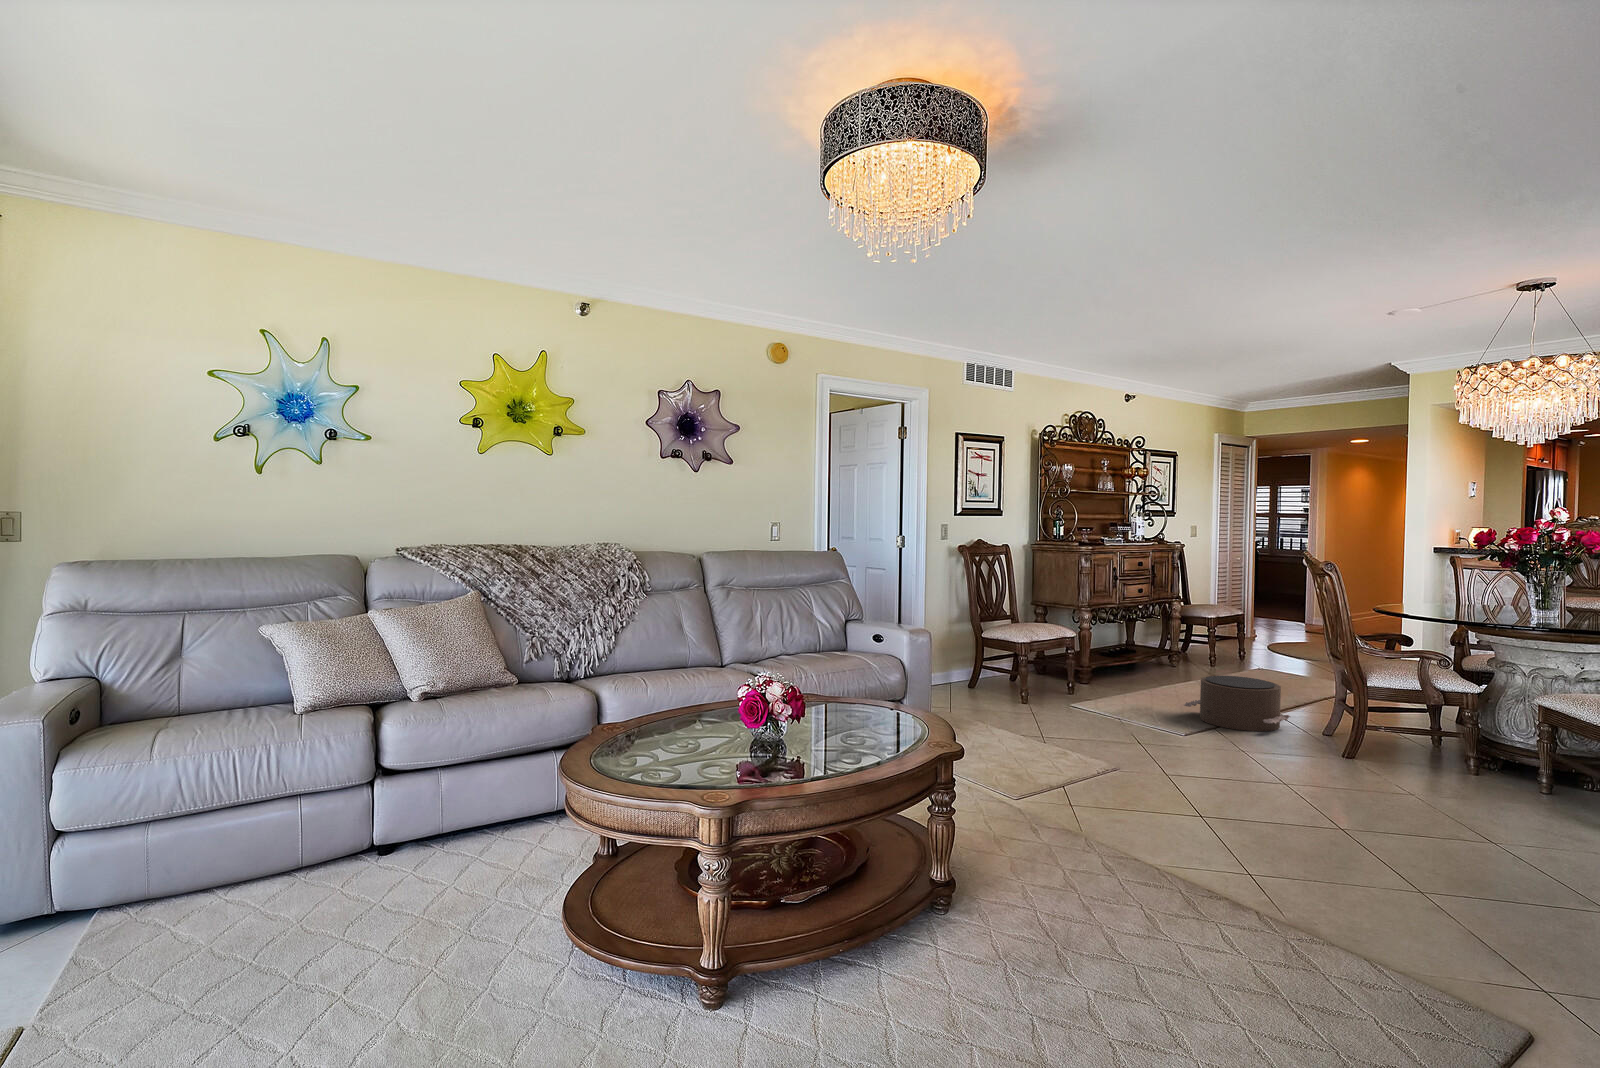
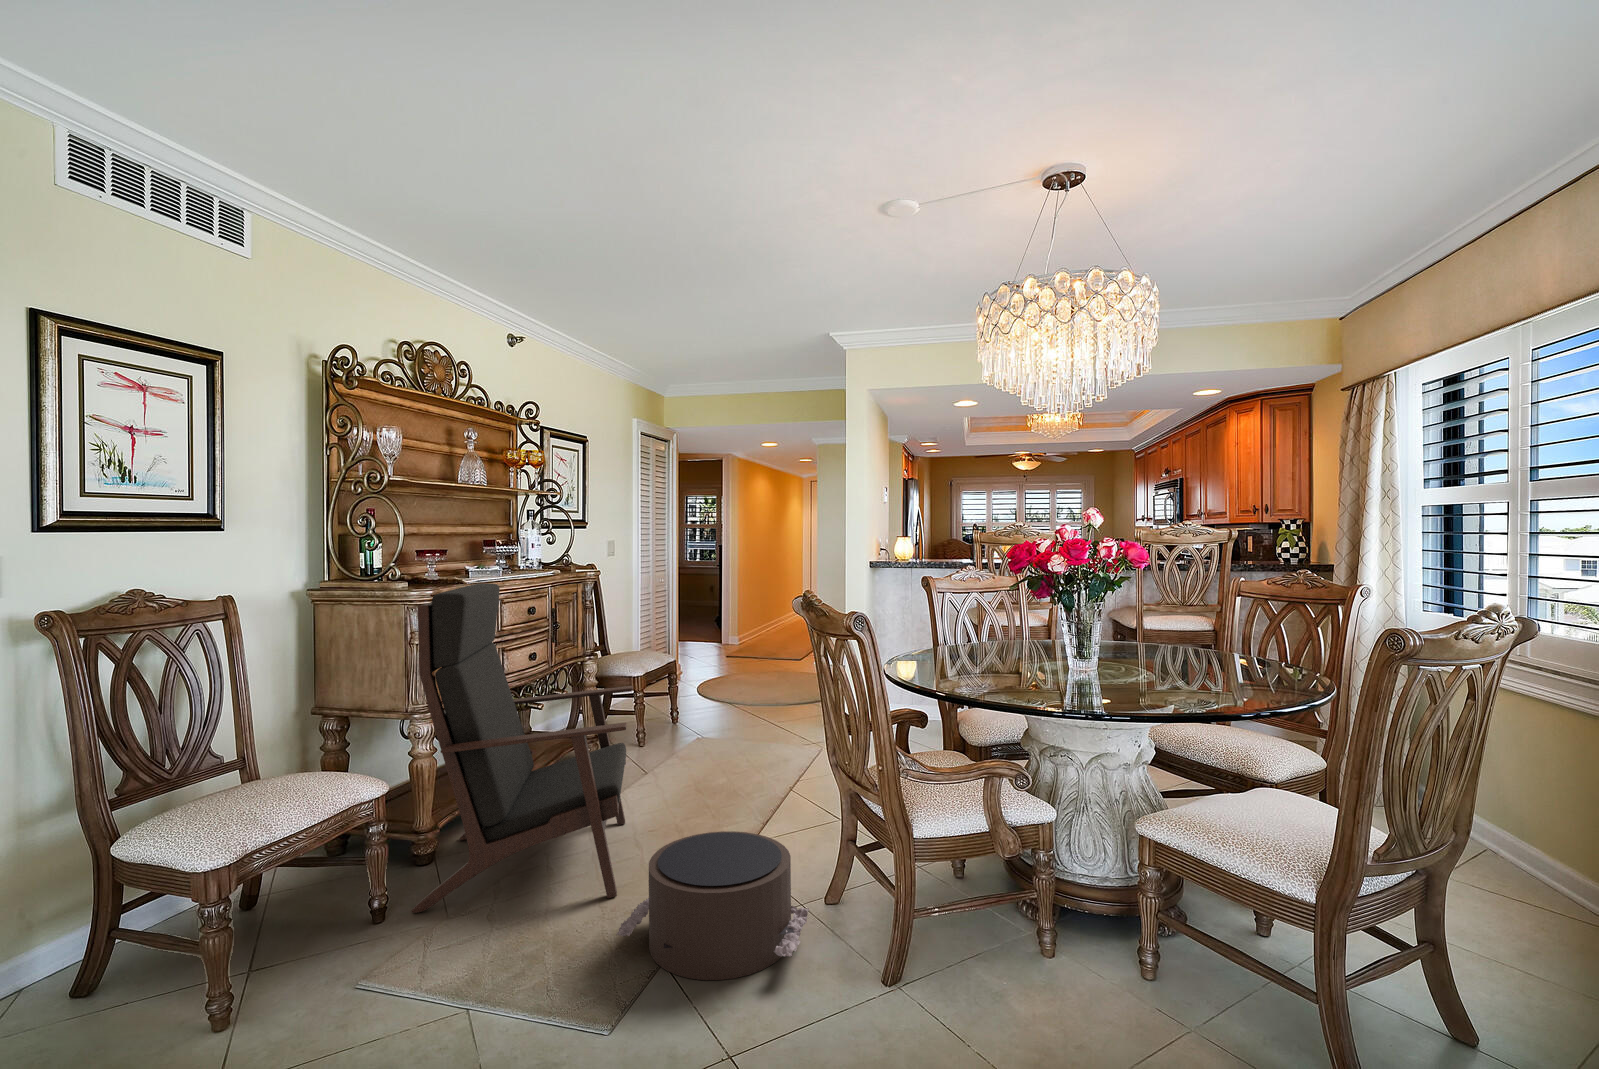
lounge chair: none [1084,545,1201,704] -> present [411,583,633,913]

